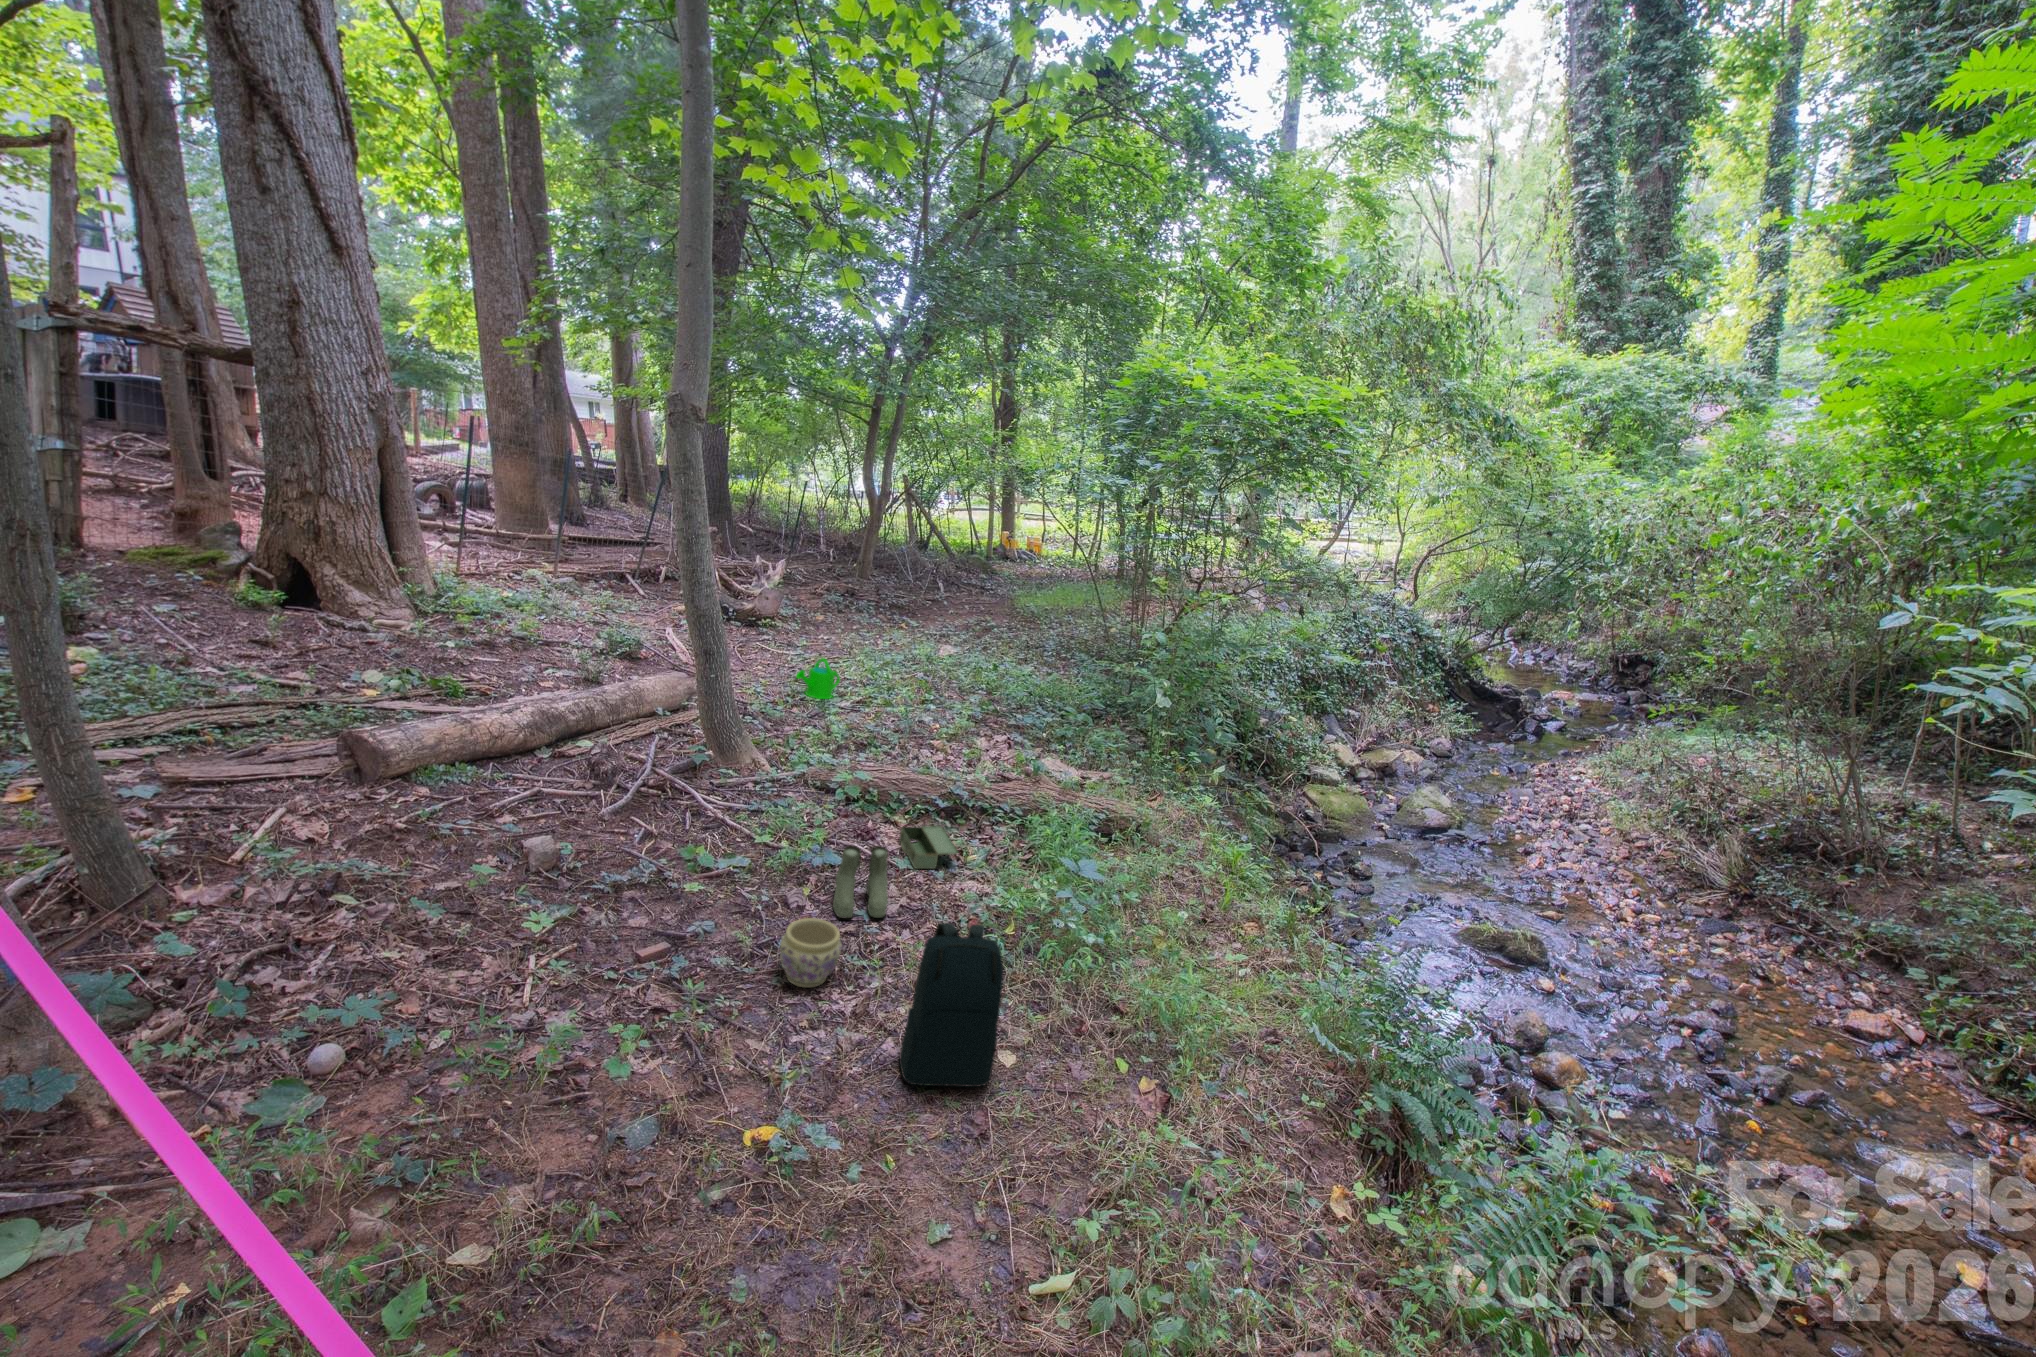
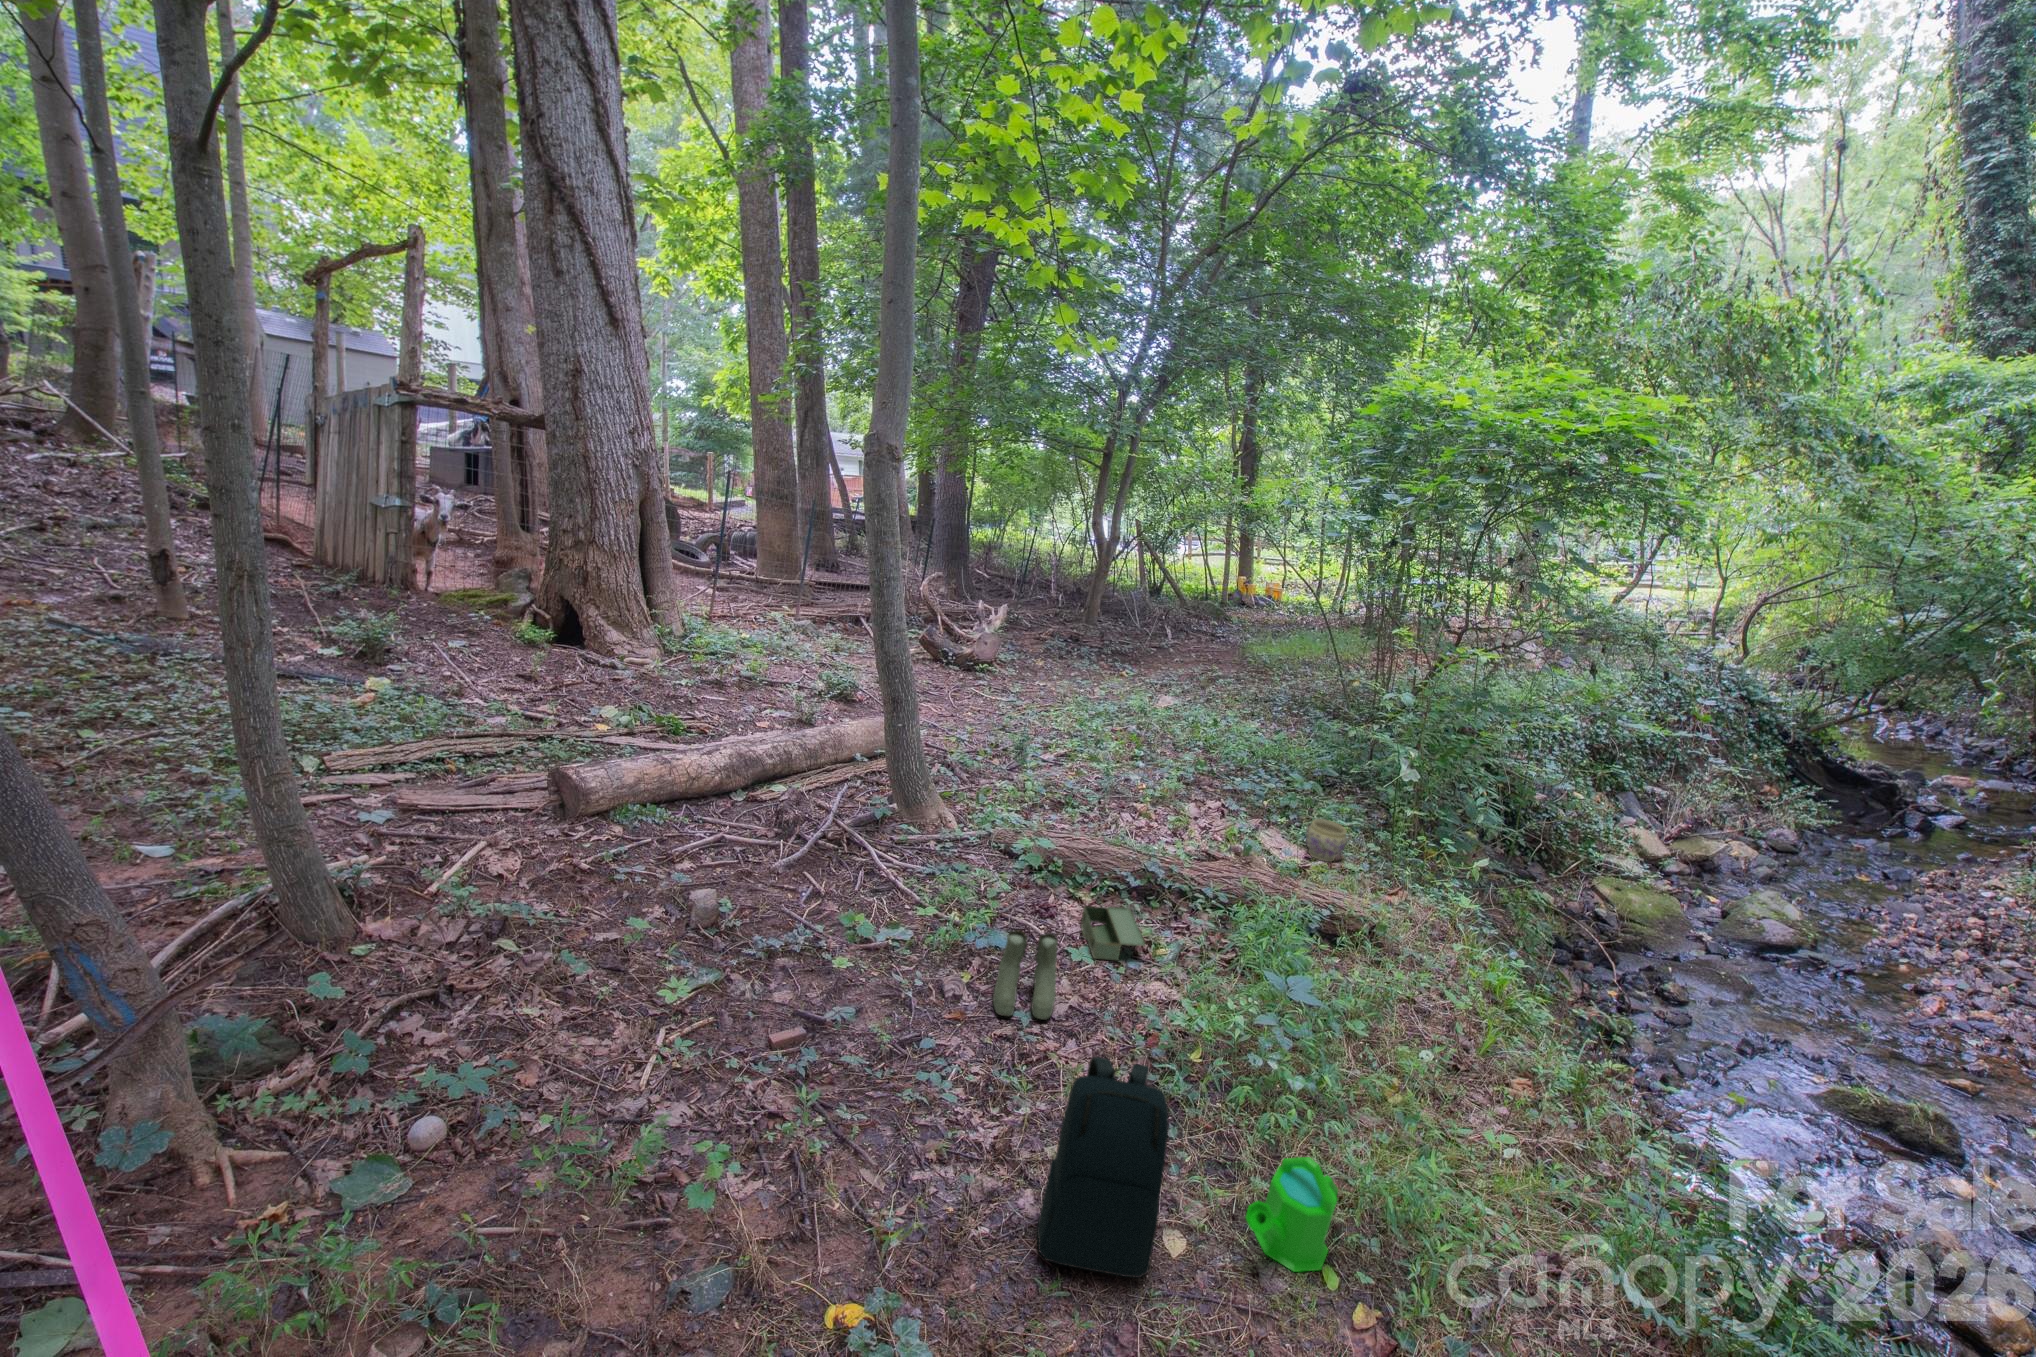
watering can: present [796,658,840,699] -> present [1246,1157,1338,1272]
planter: present [780,918,842,988] -> present [1306,819,1347,862]

